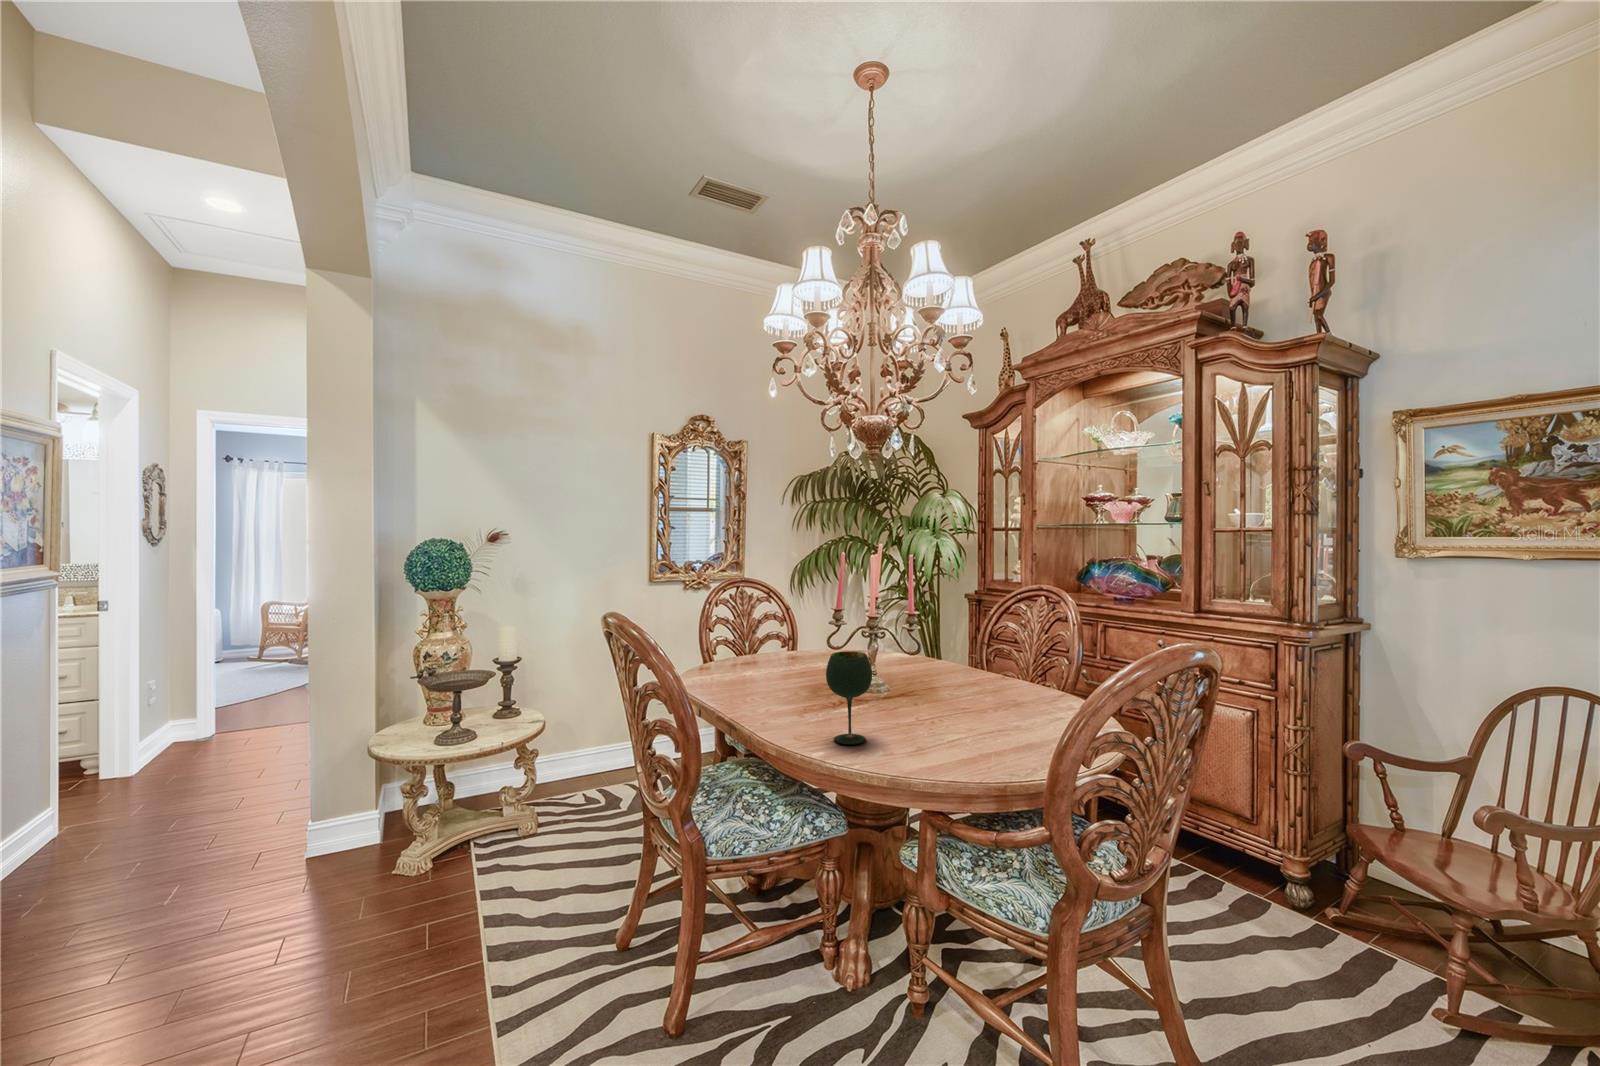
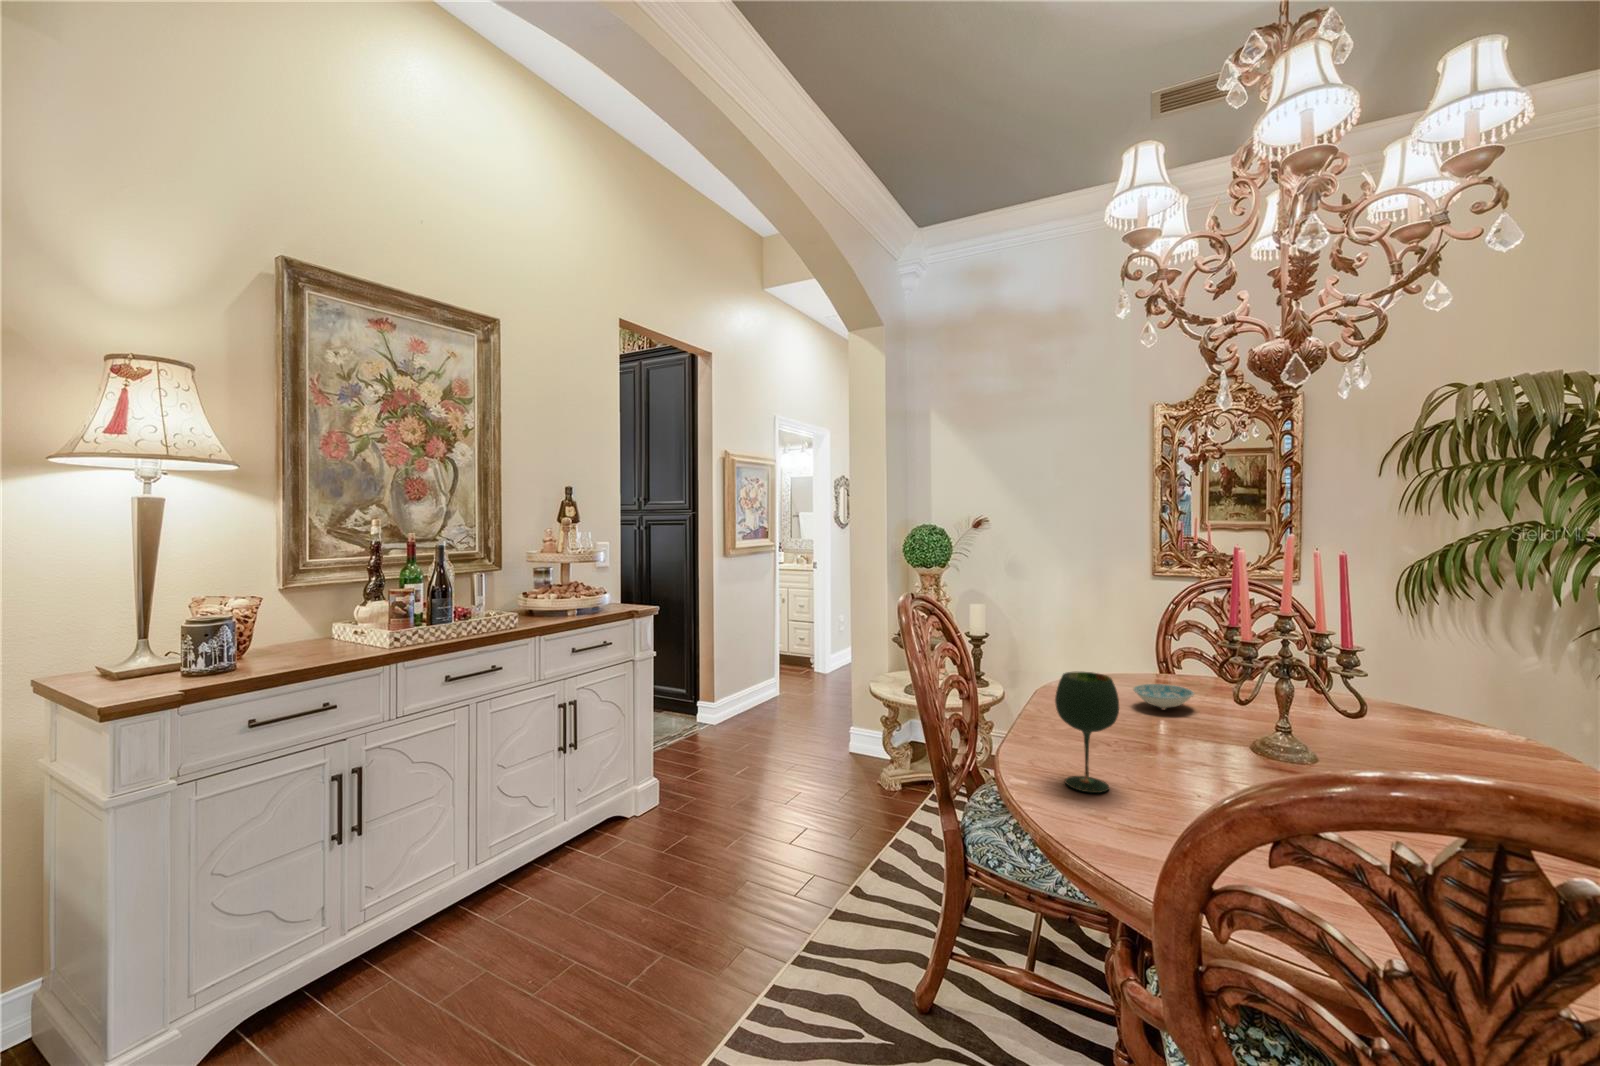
ceramic bowl: none [761,661,801,680] -> present [1133,684,1194,709]

